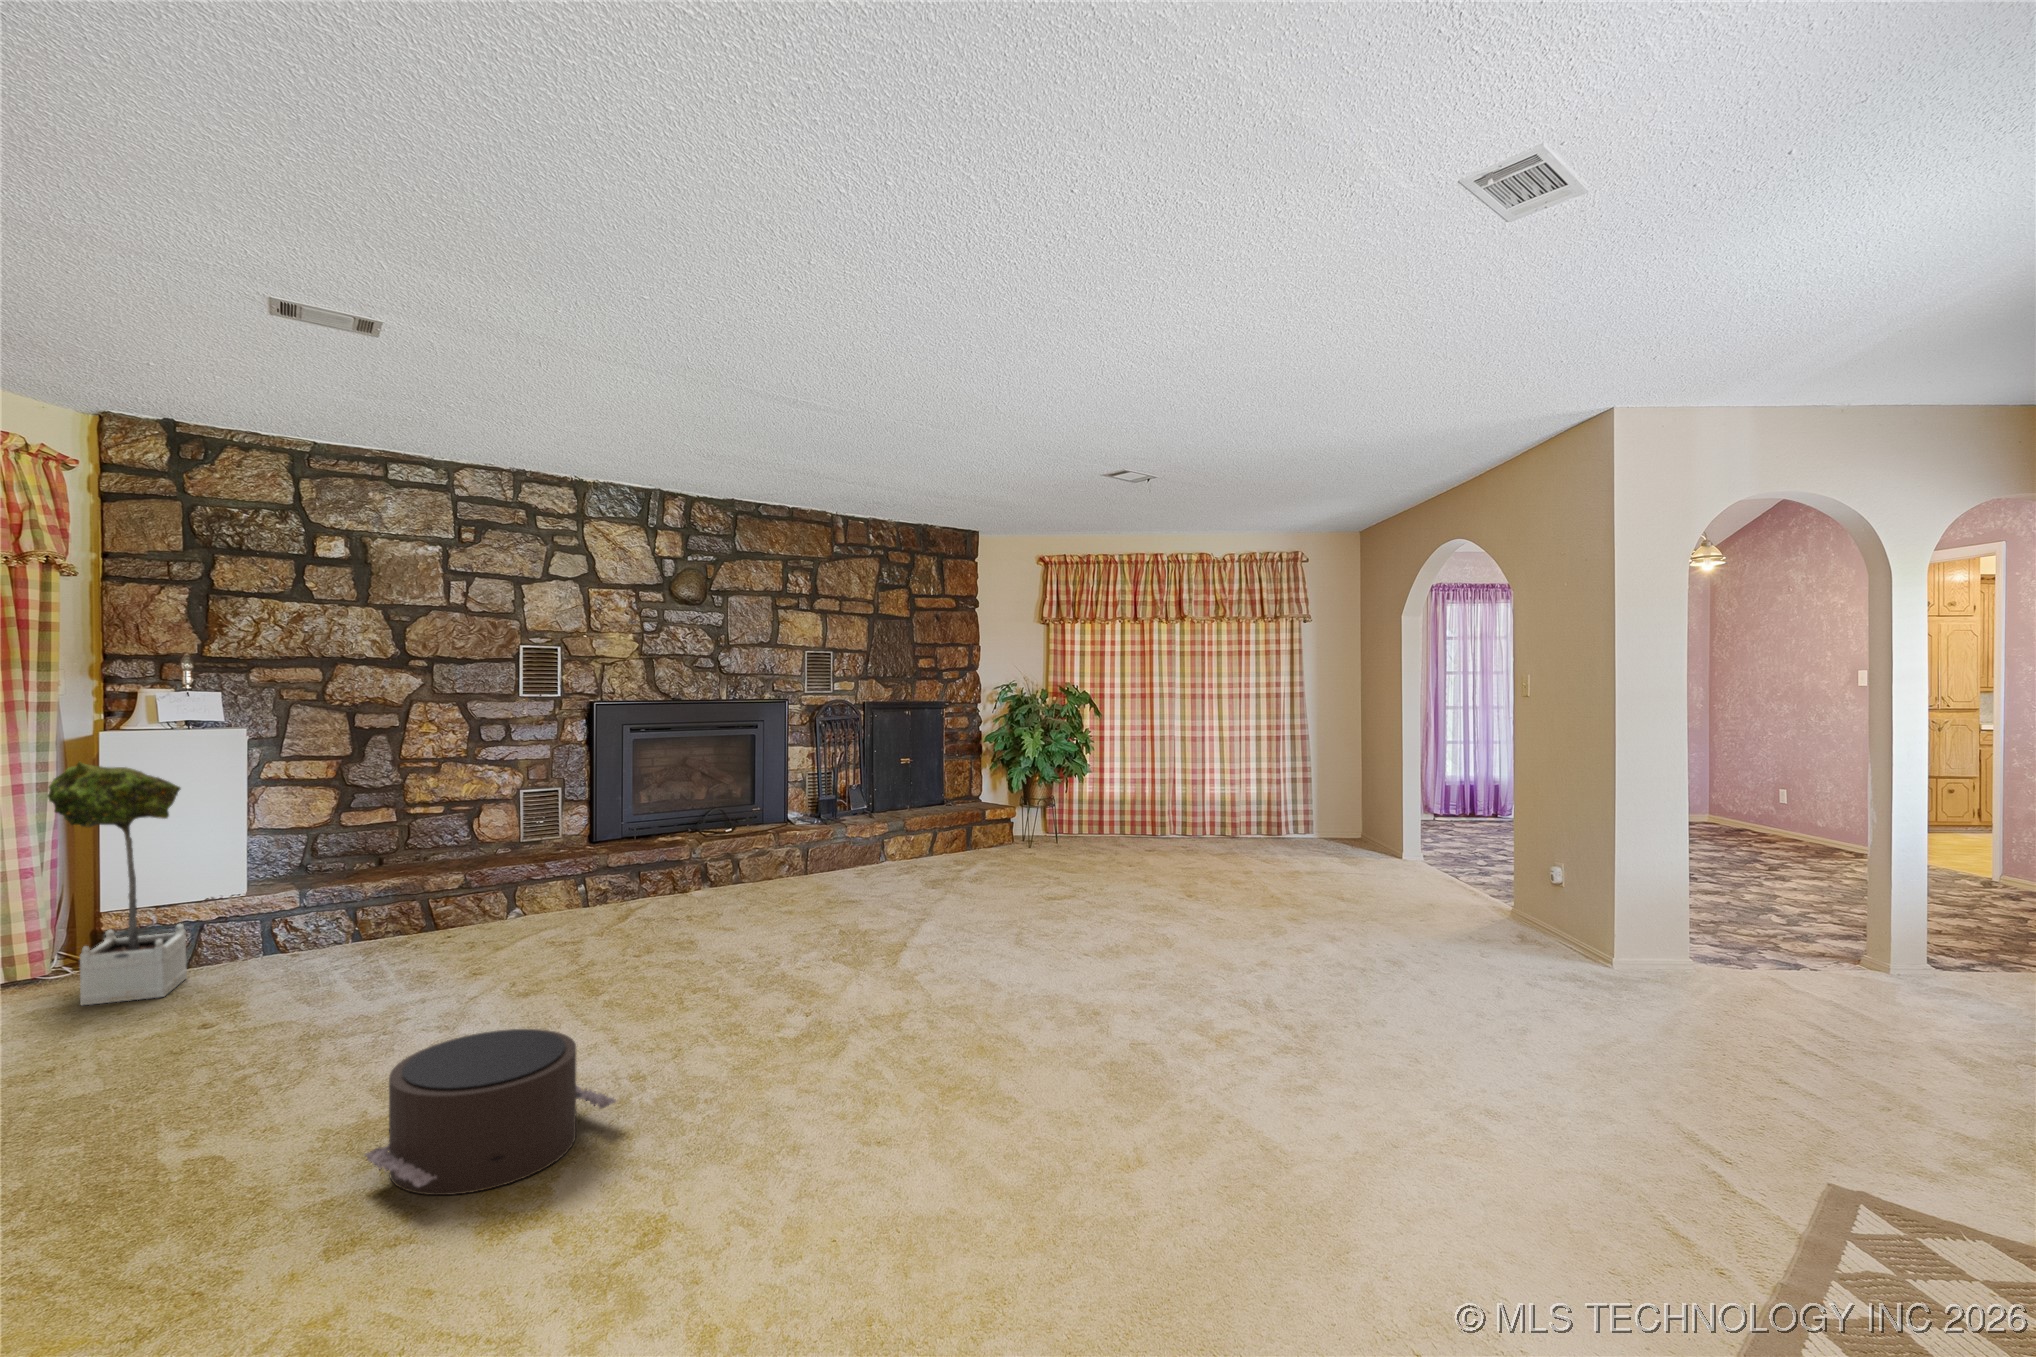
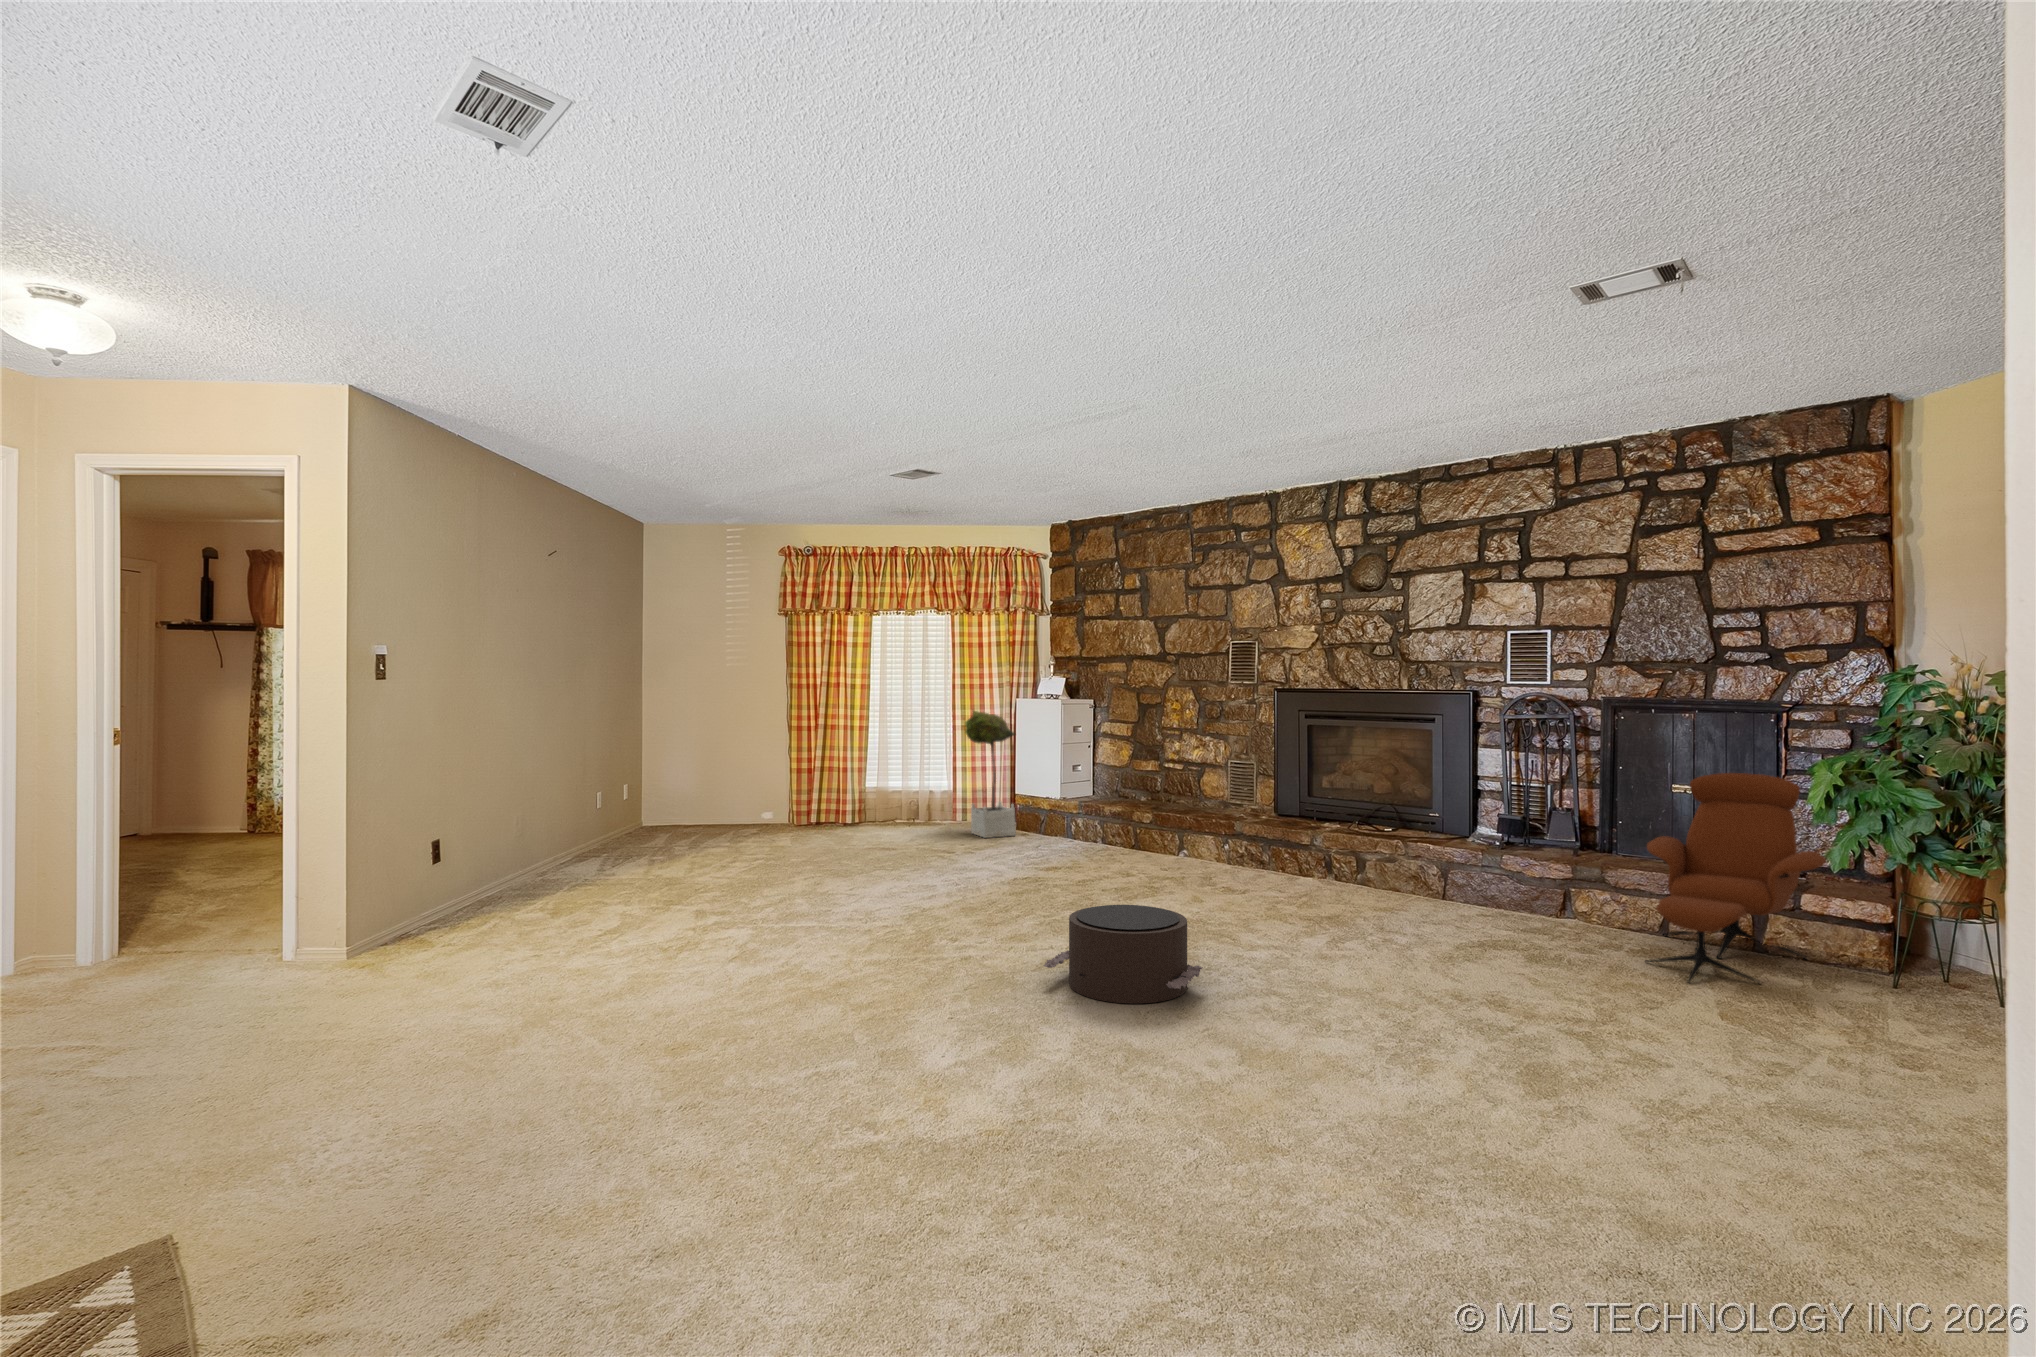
lounge chair: none [919,745,1031,867] -> present [1646,773,1826,984]
pouf: present [364,1029,616,1195] -> present [1043,905,1203,1004]

